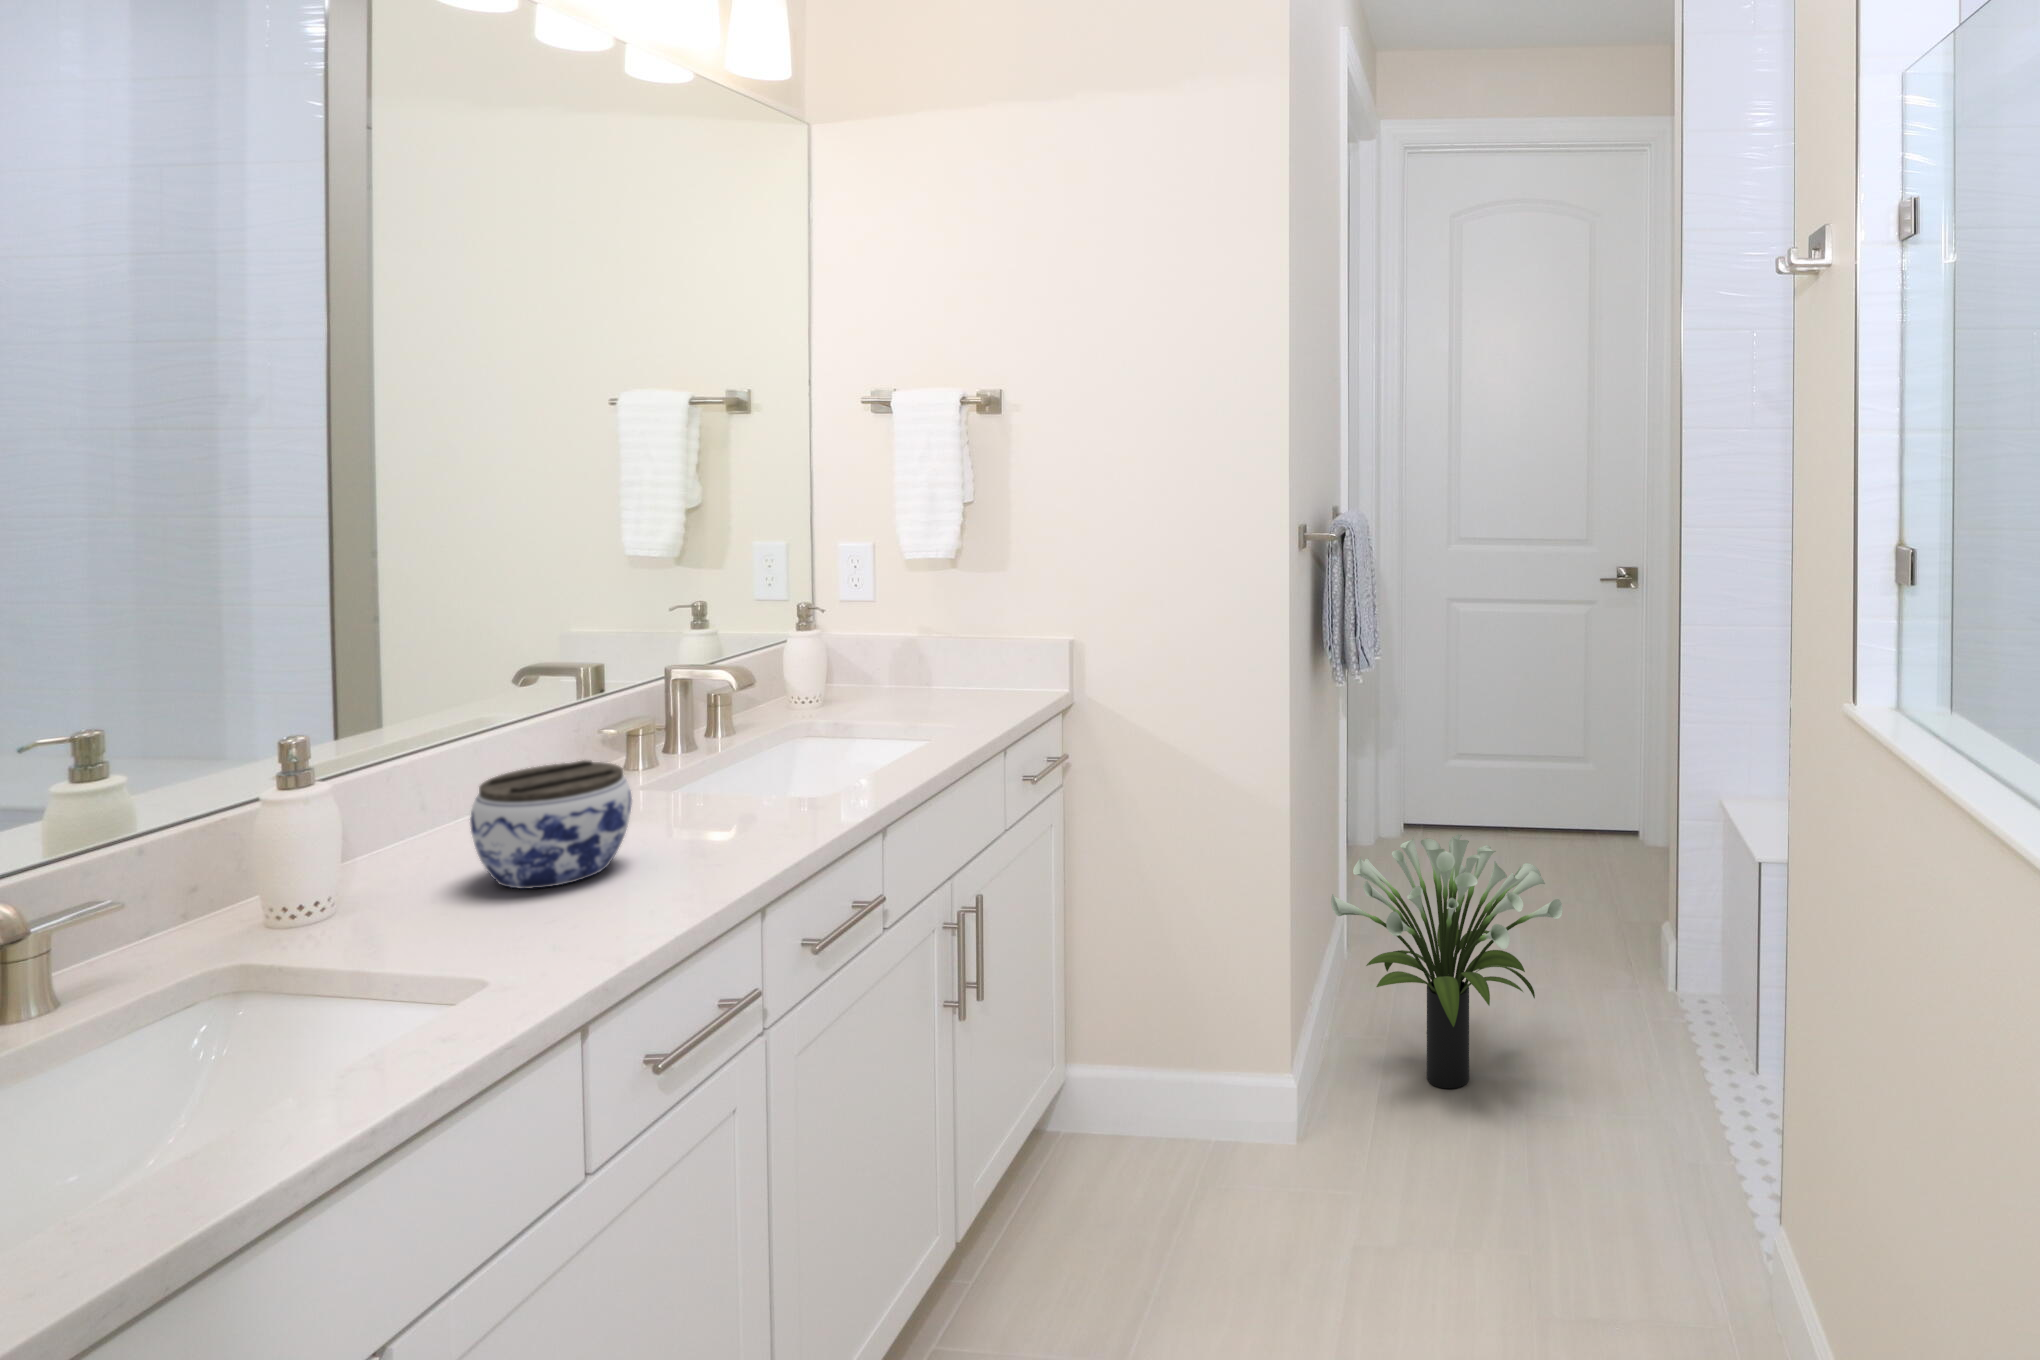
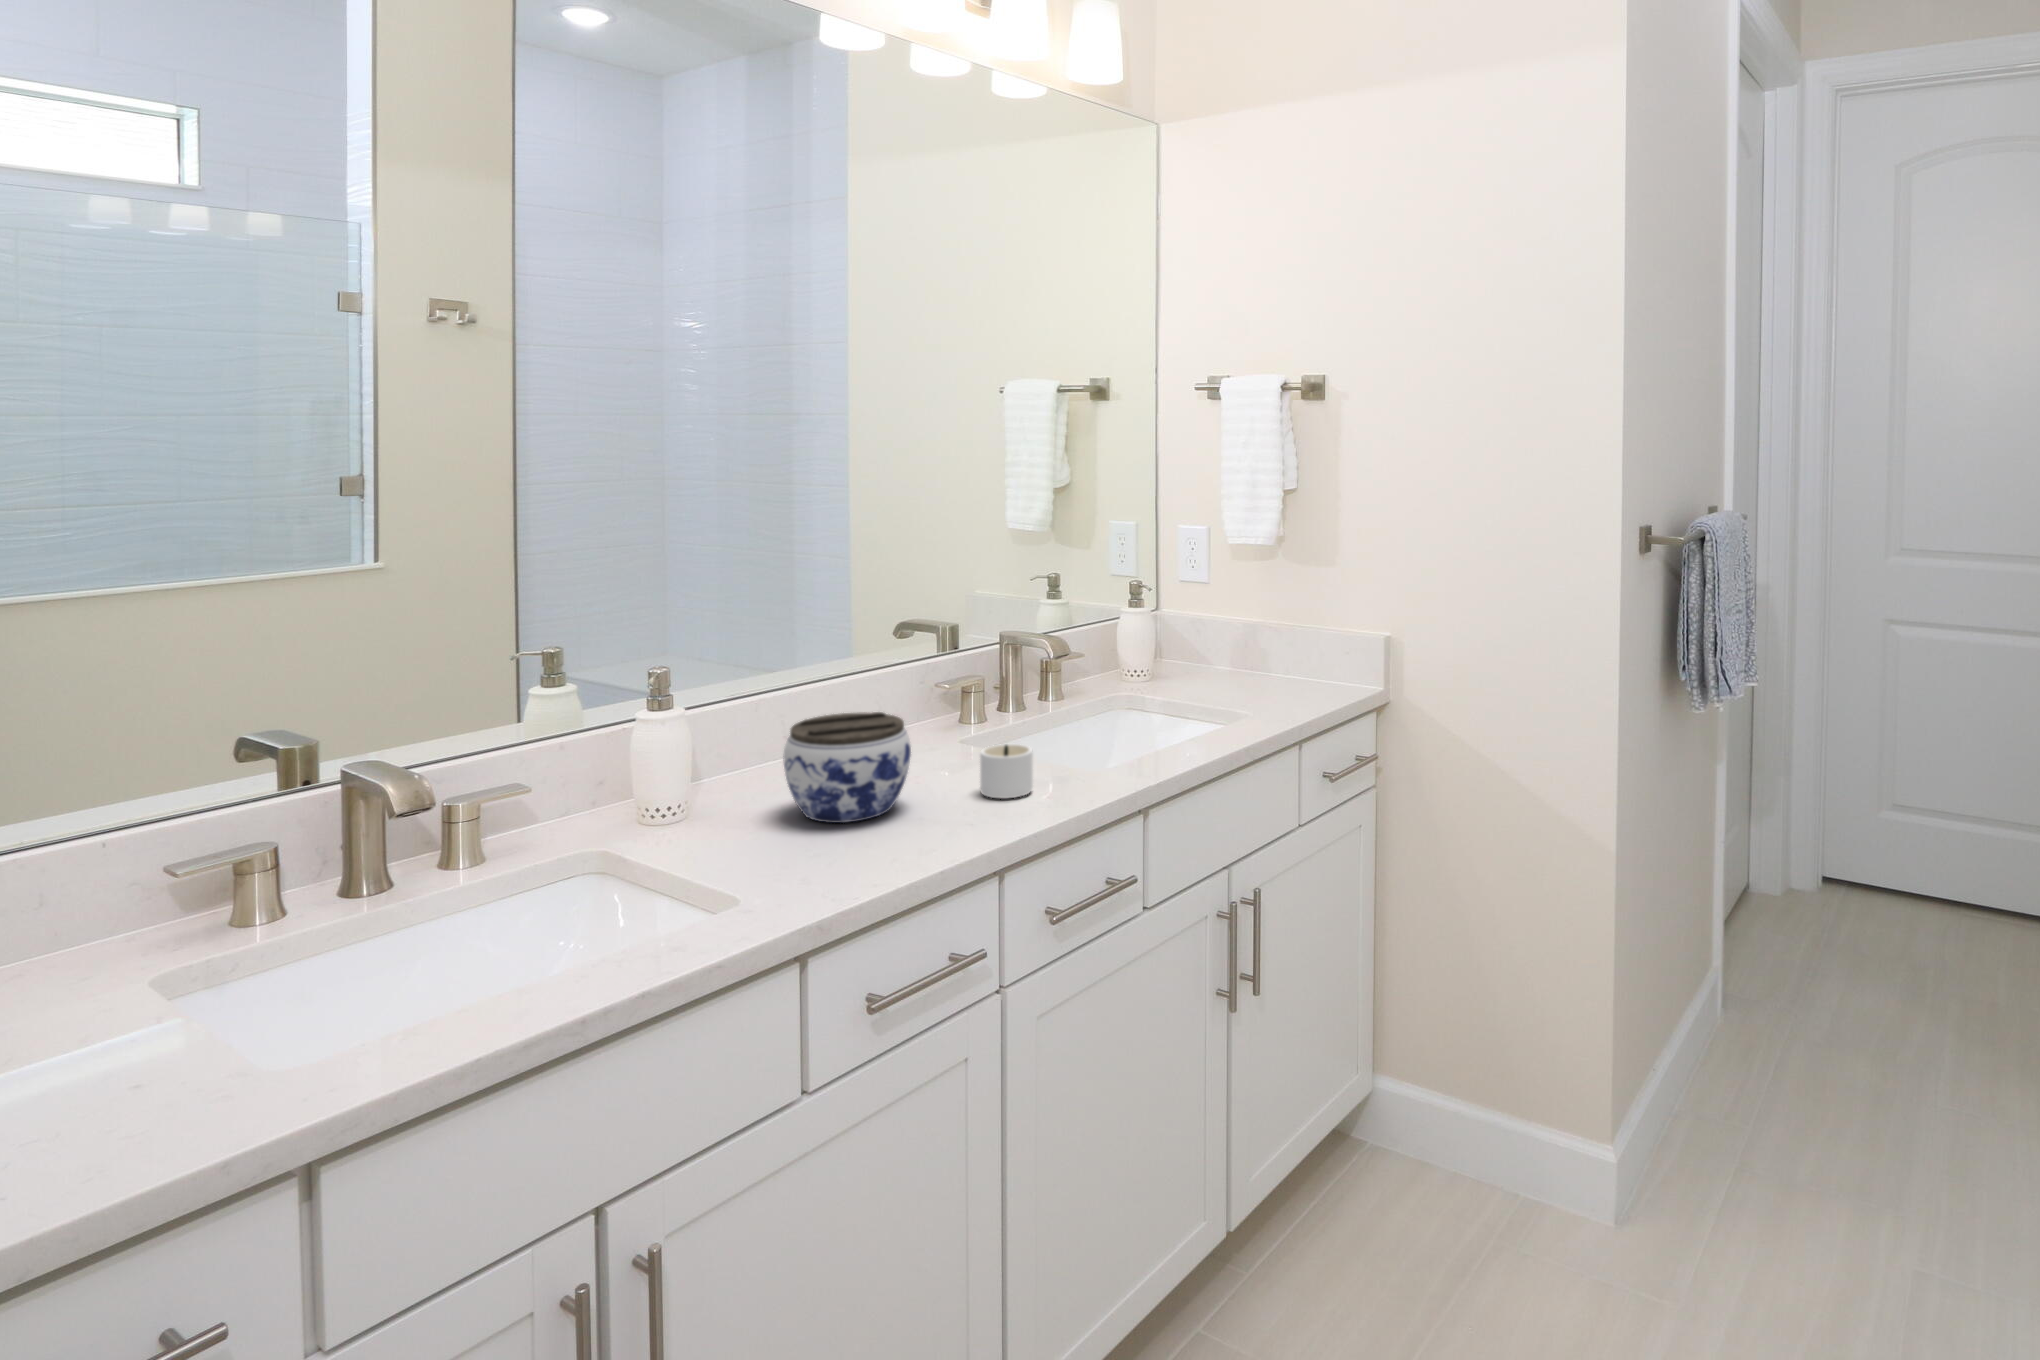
candle: none [705,779,795,838] -> present [980,744,1033,798]
potted plant: present [1331,835,1563,1088] -> none [1676,895,1979,1204]

